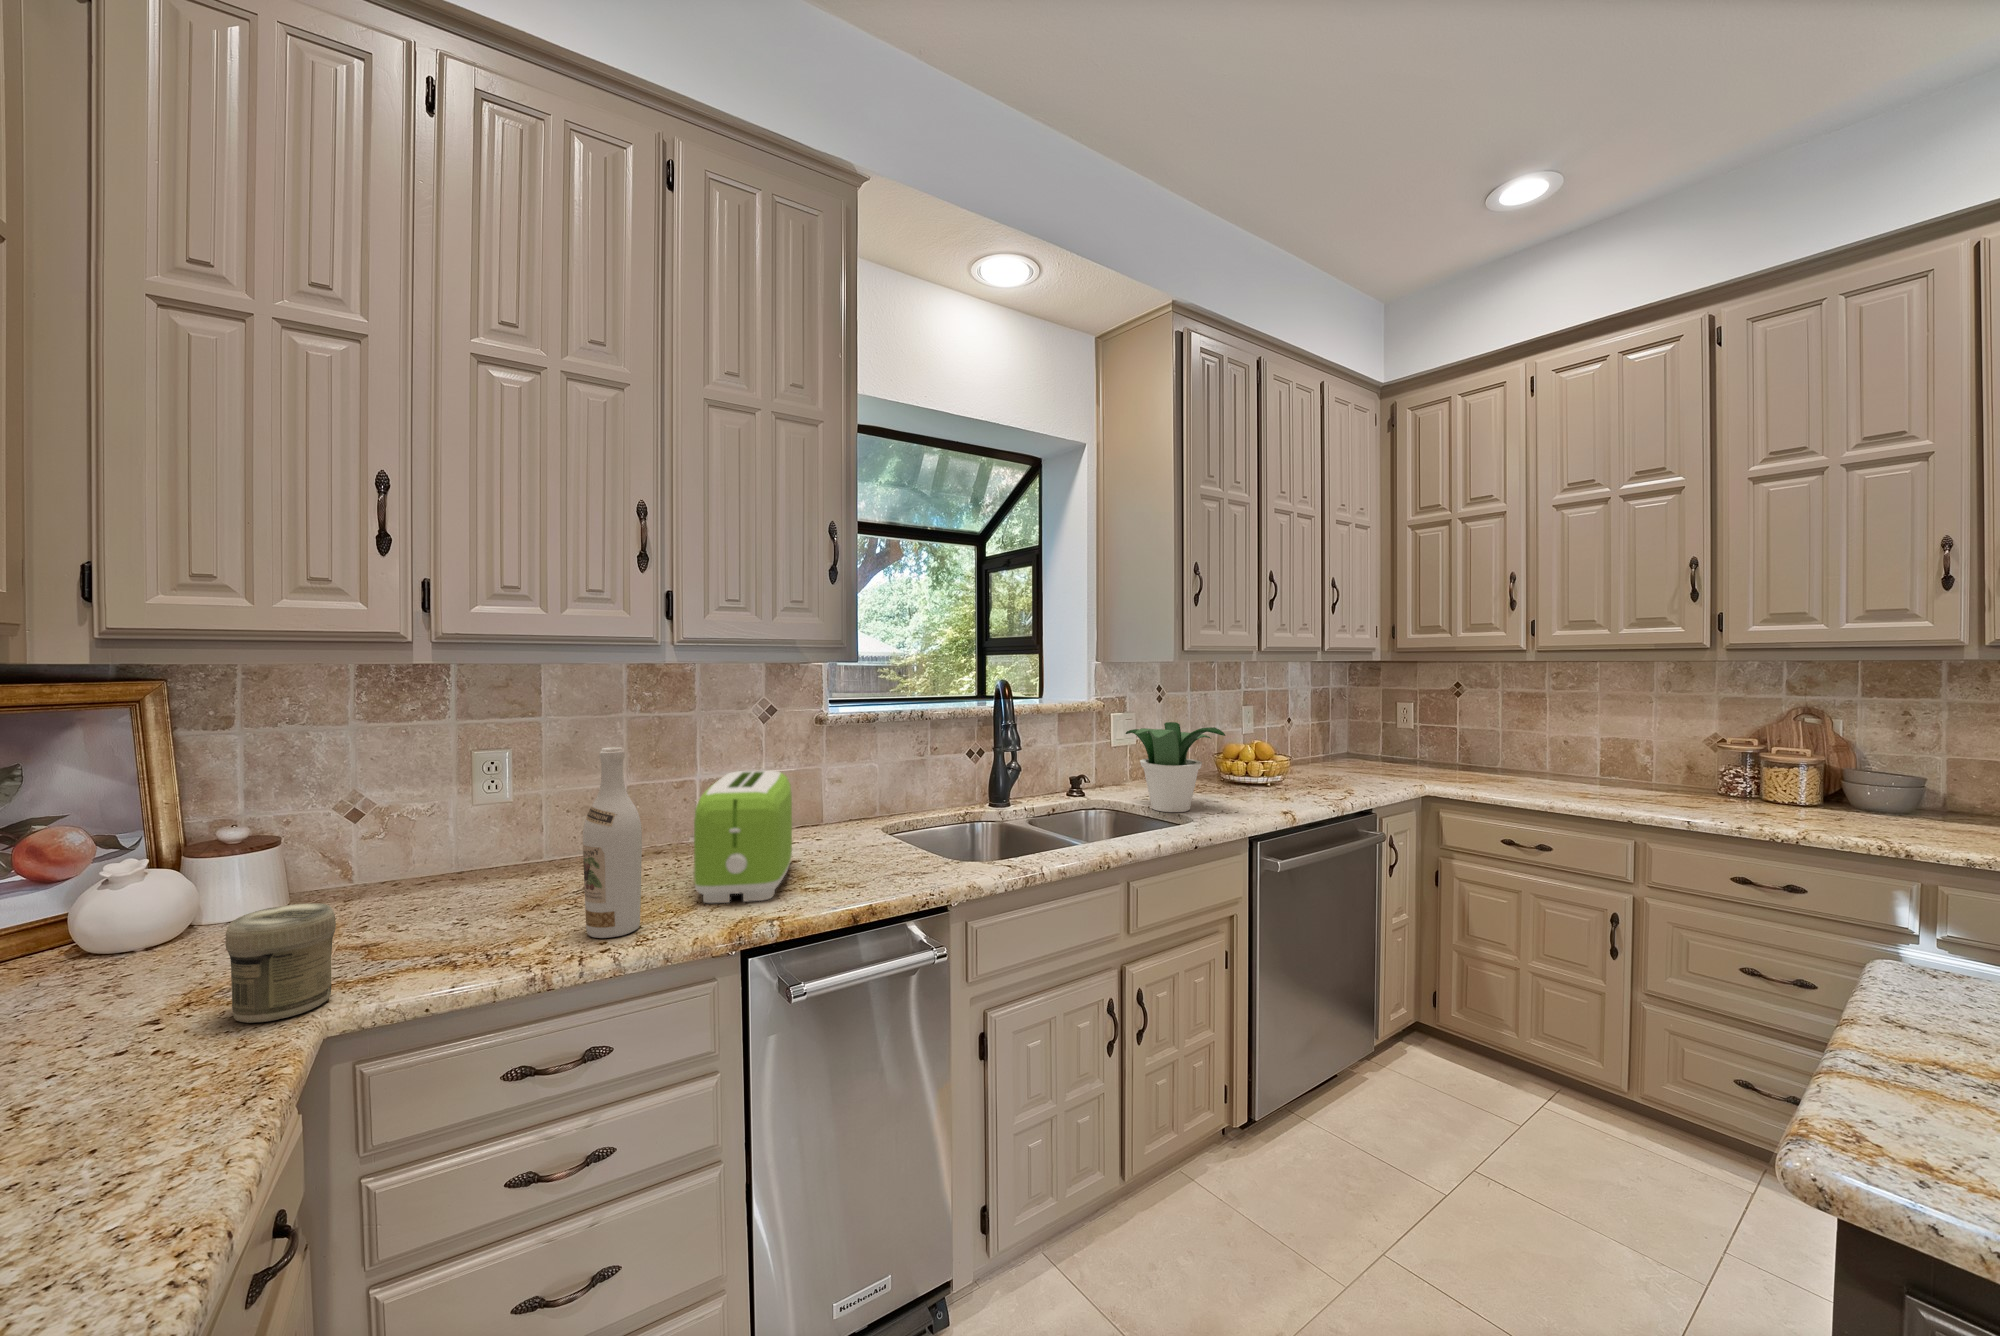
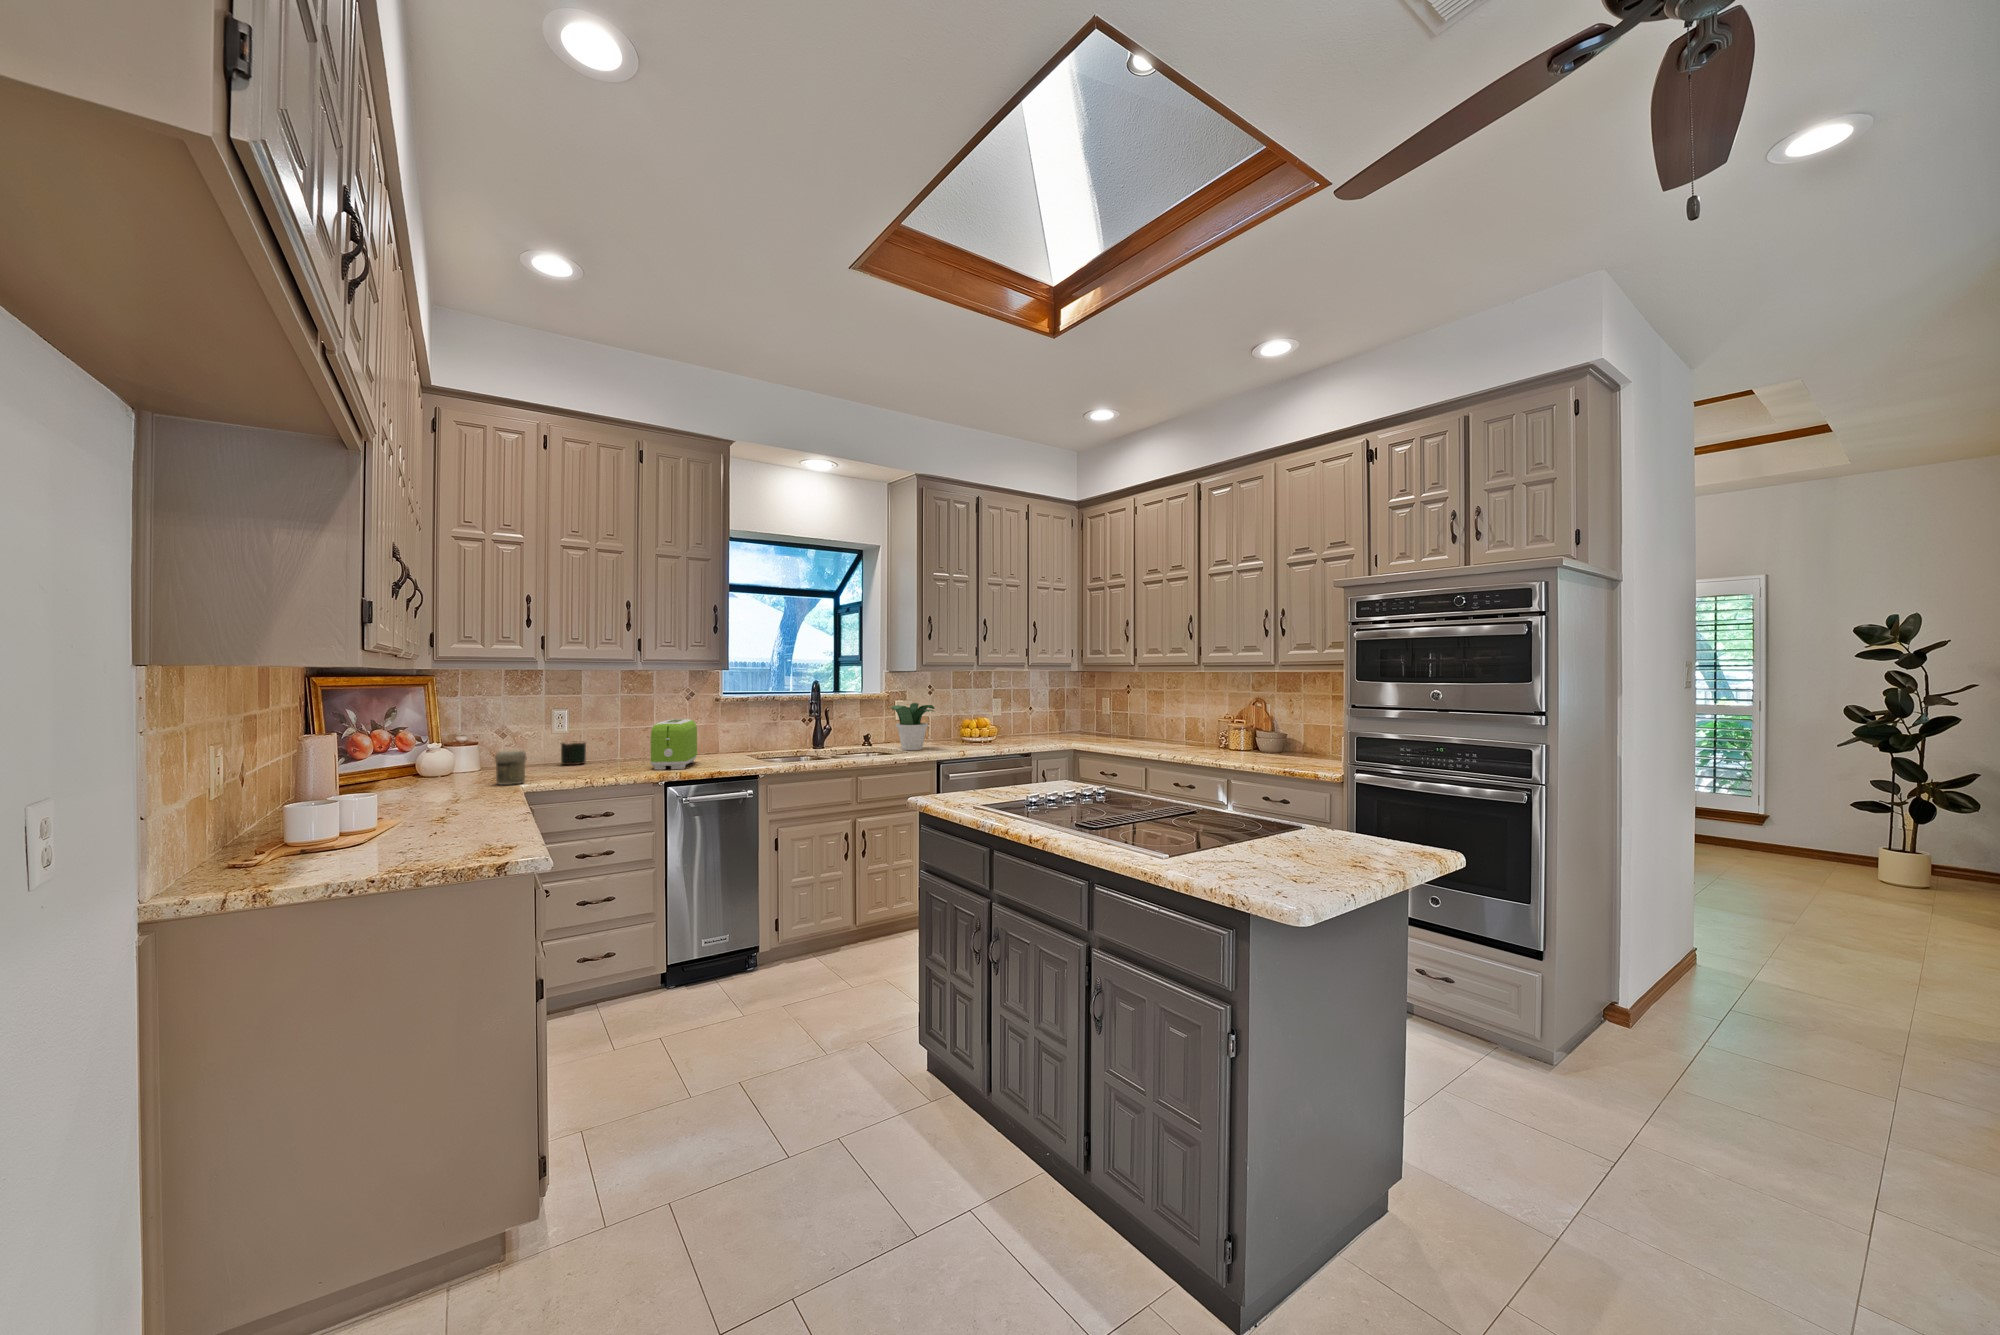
wine bottle: present [583,747,642,938] -> none [607,702,629,775]
mug: none [491,819,552,878] -> present [561,741,586,765]

